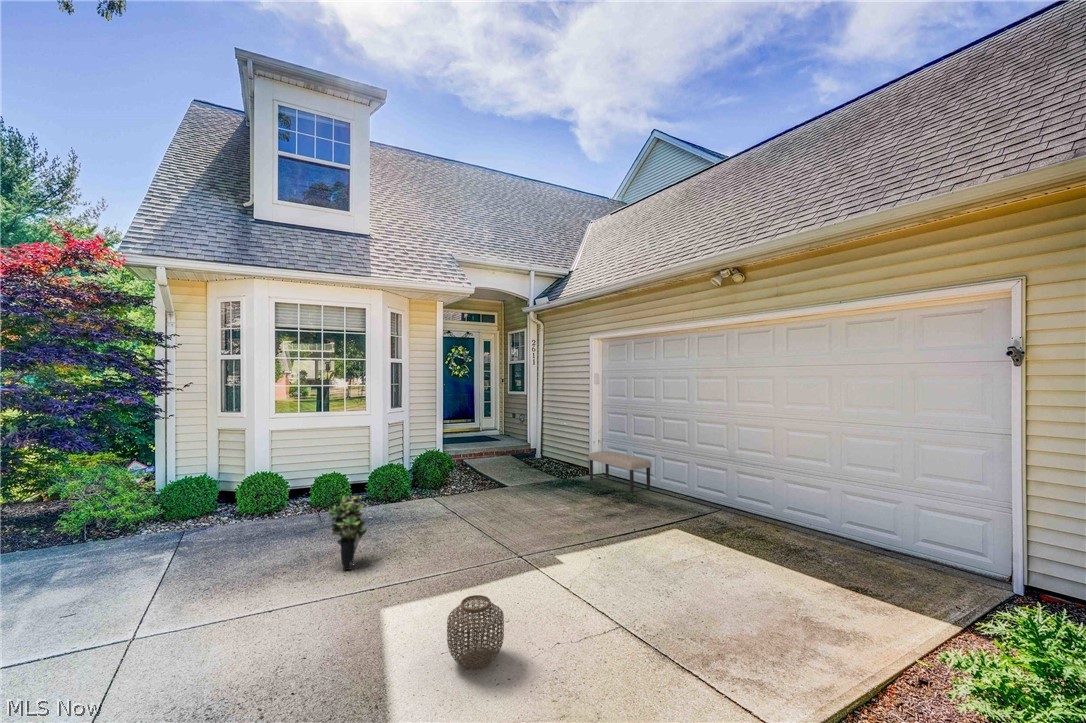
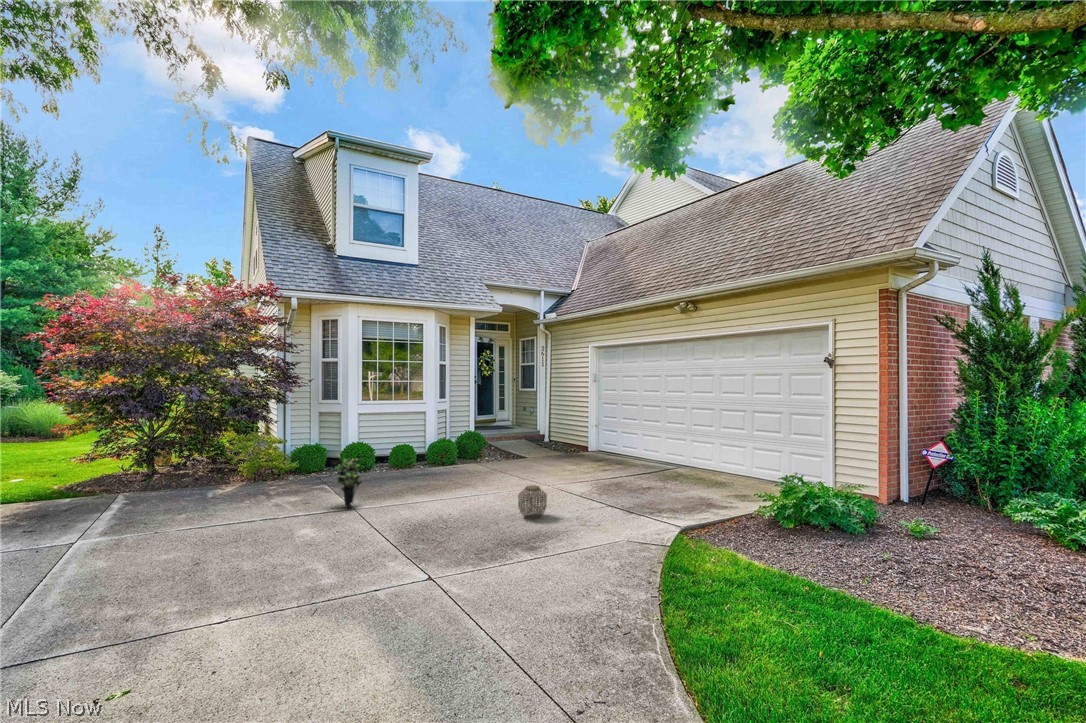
bench: present [589,451,651,492] -> none [588,433,634,461]
potted plant: present [329,496,368,570] -> present [335,458,362,508]

